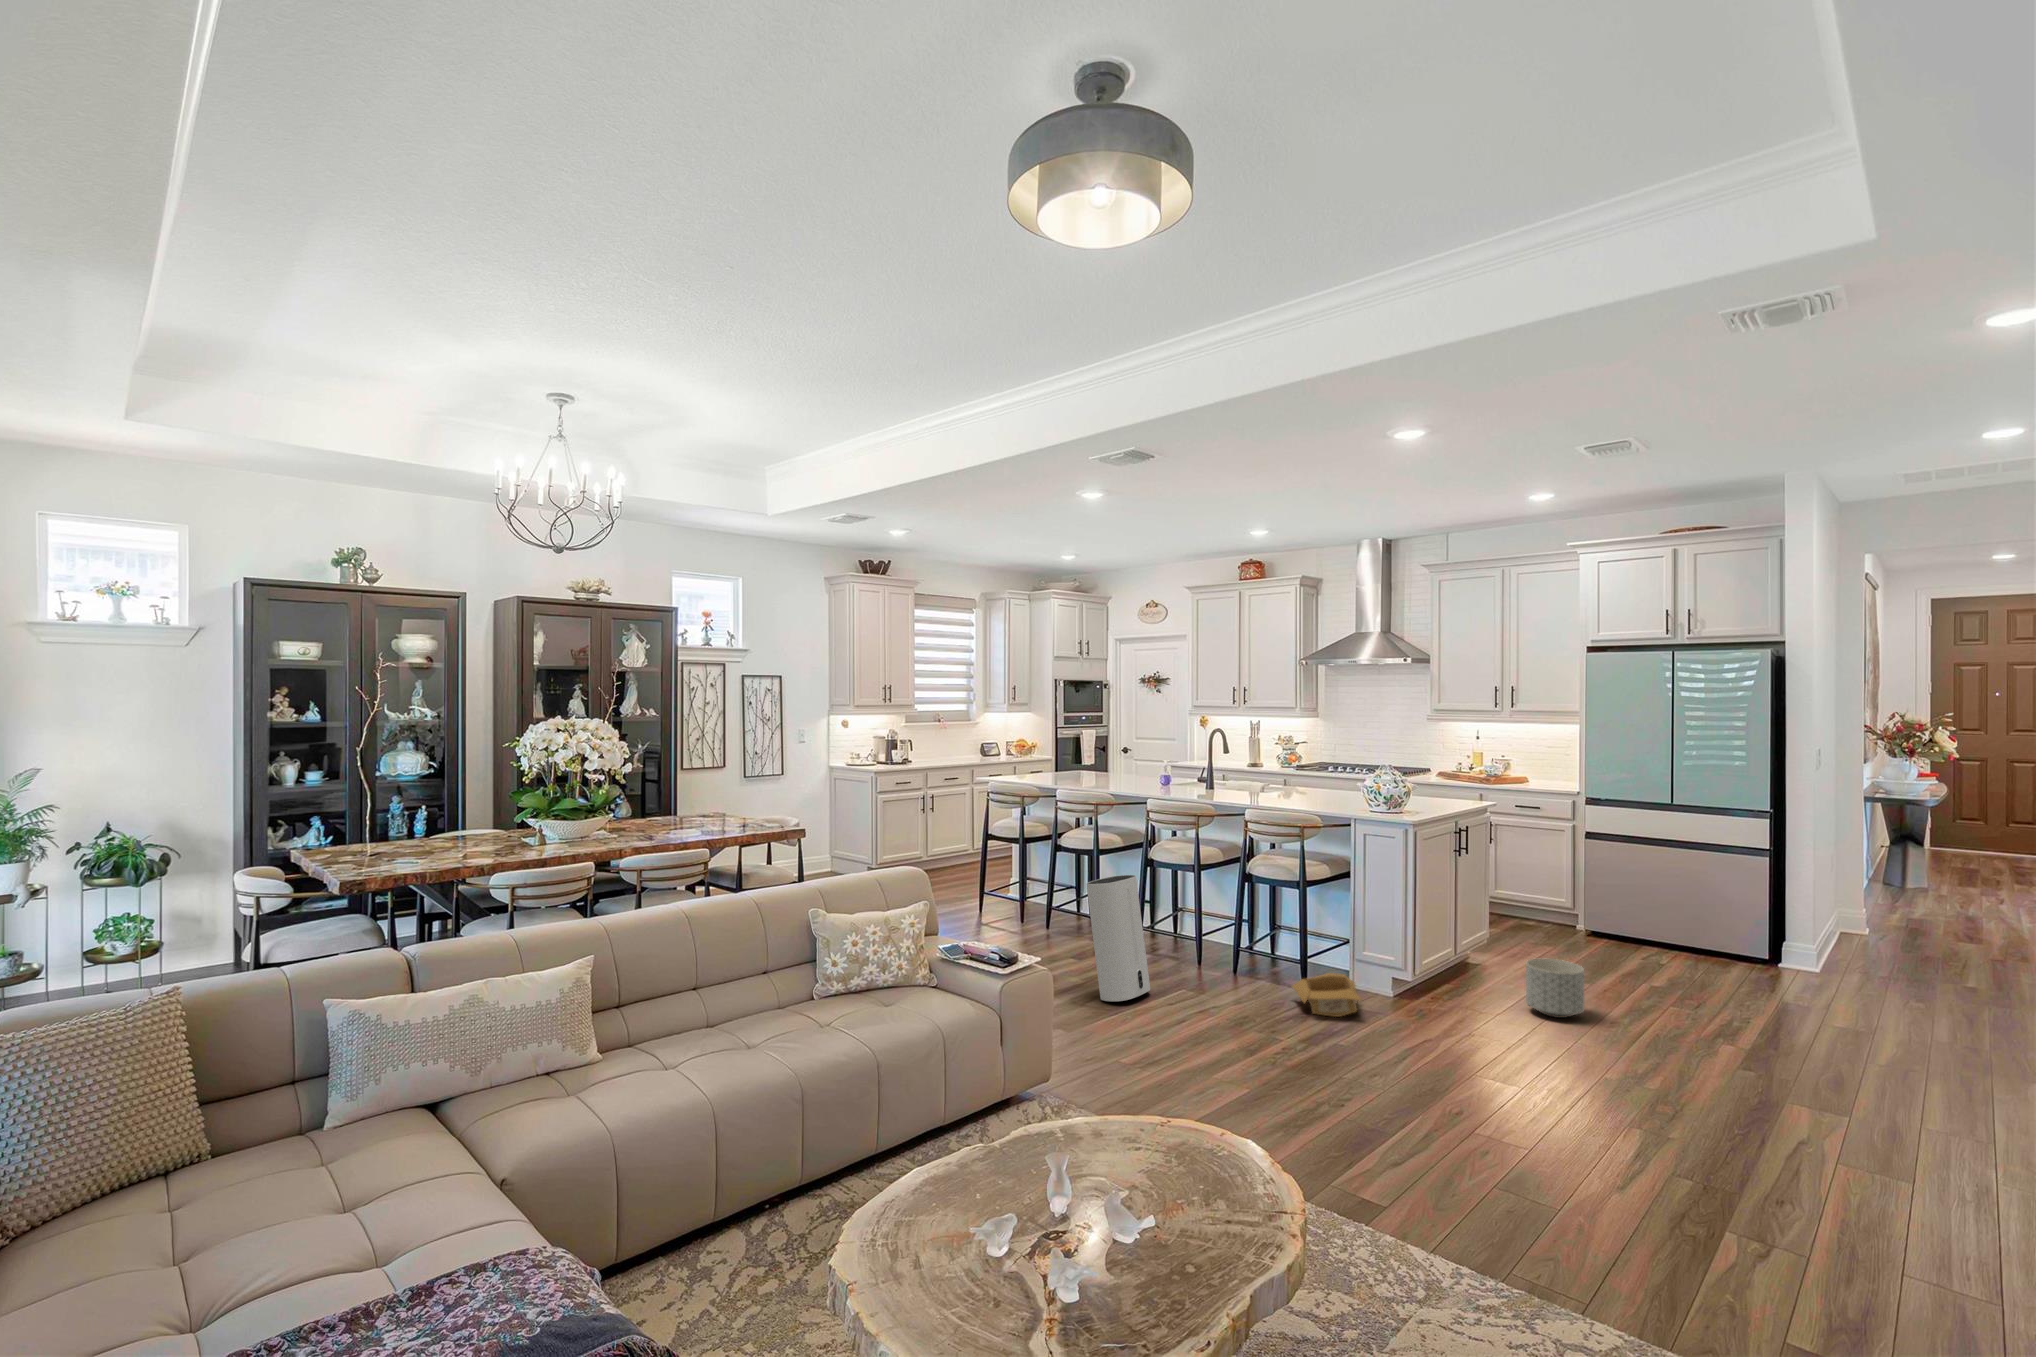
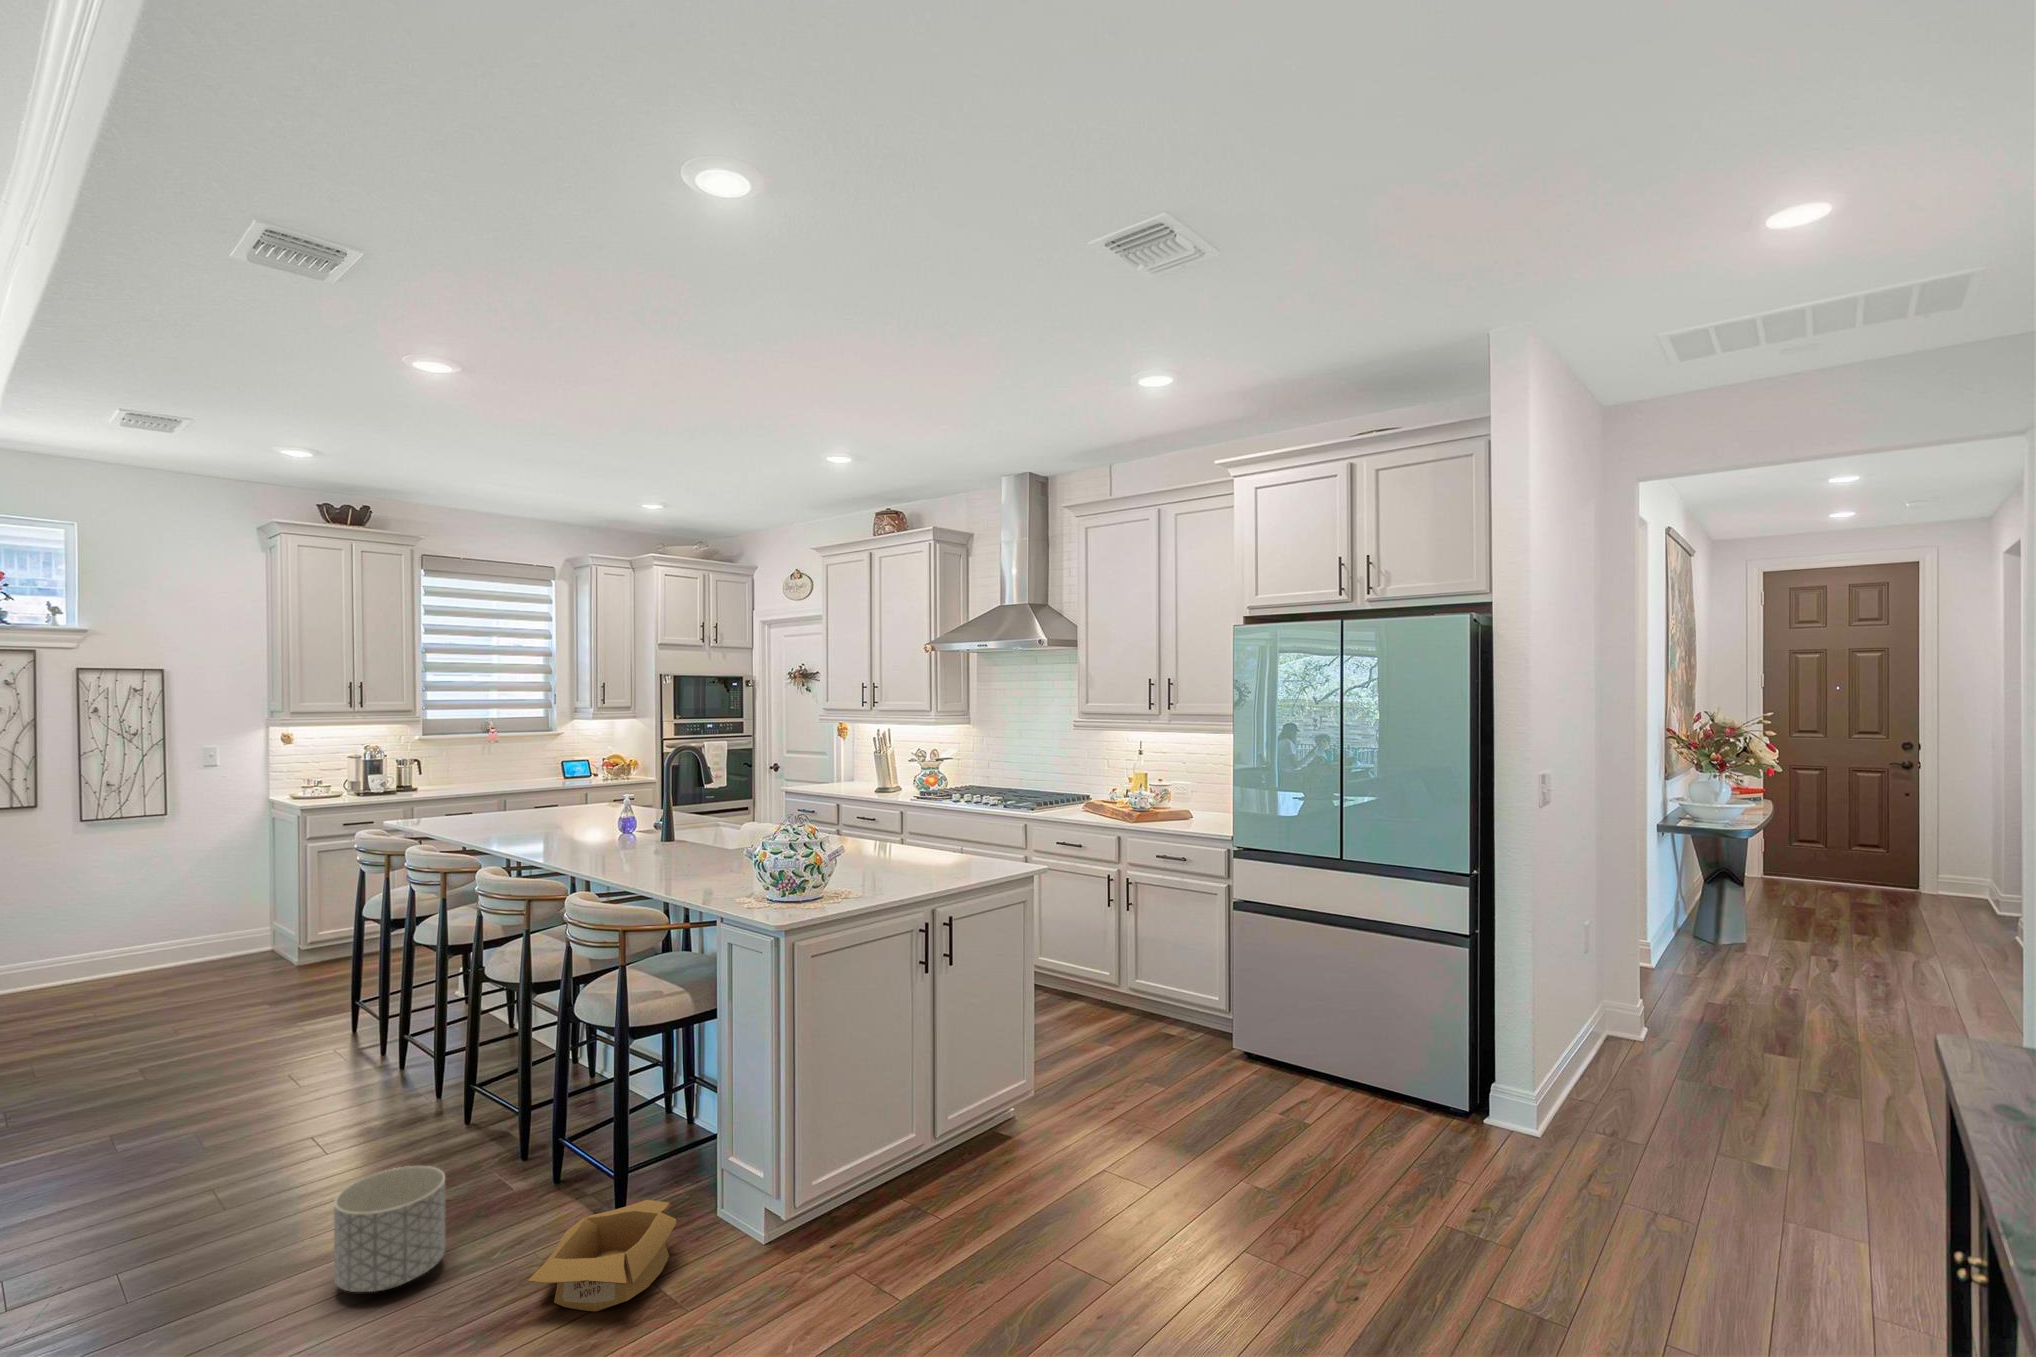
air purifier: present [1086,875,1150,1002] -> none [174,1021,324,1285]
planter: present [1526,958,1584,1018] -> present [334,1166,445,1292]

